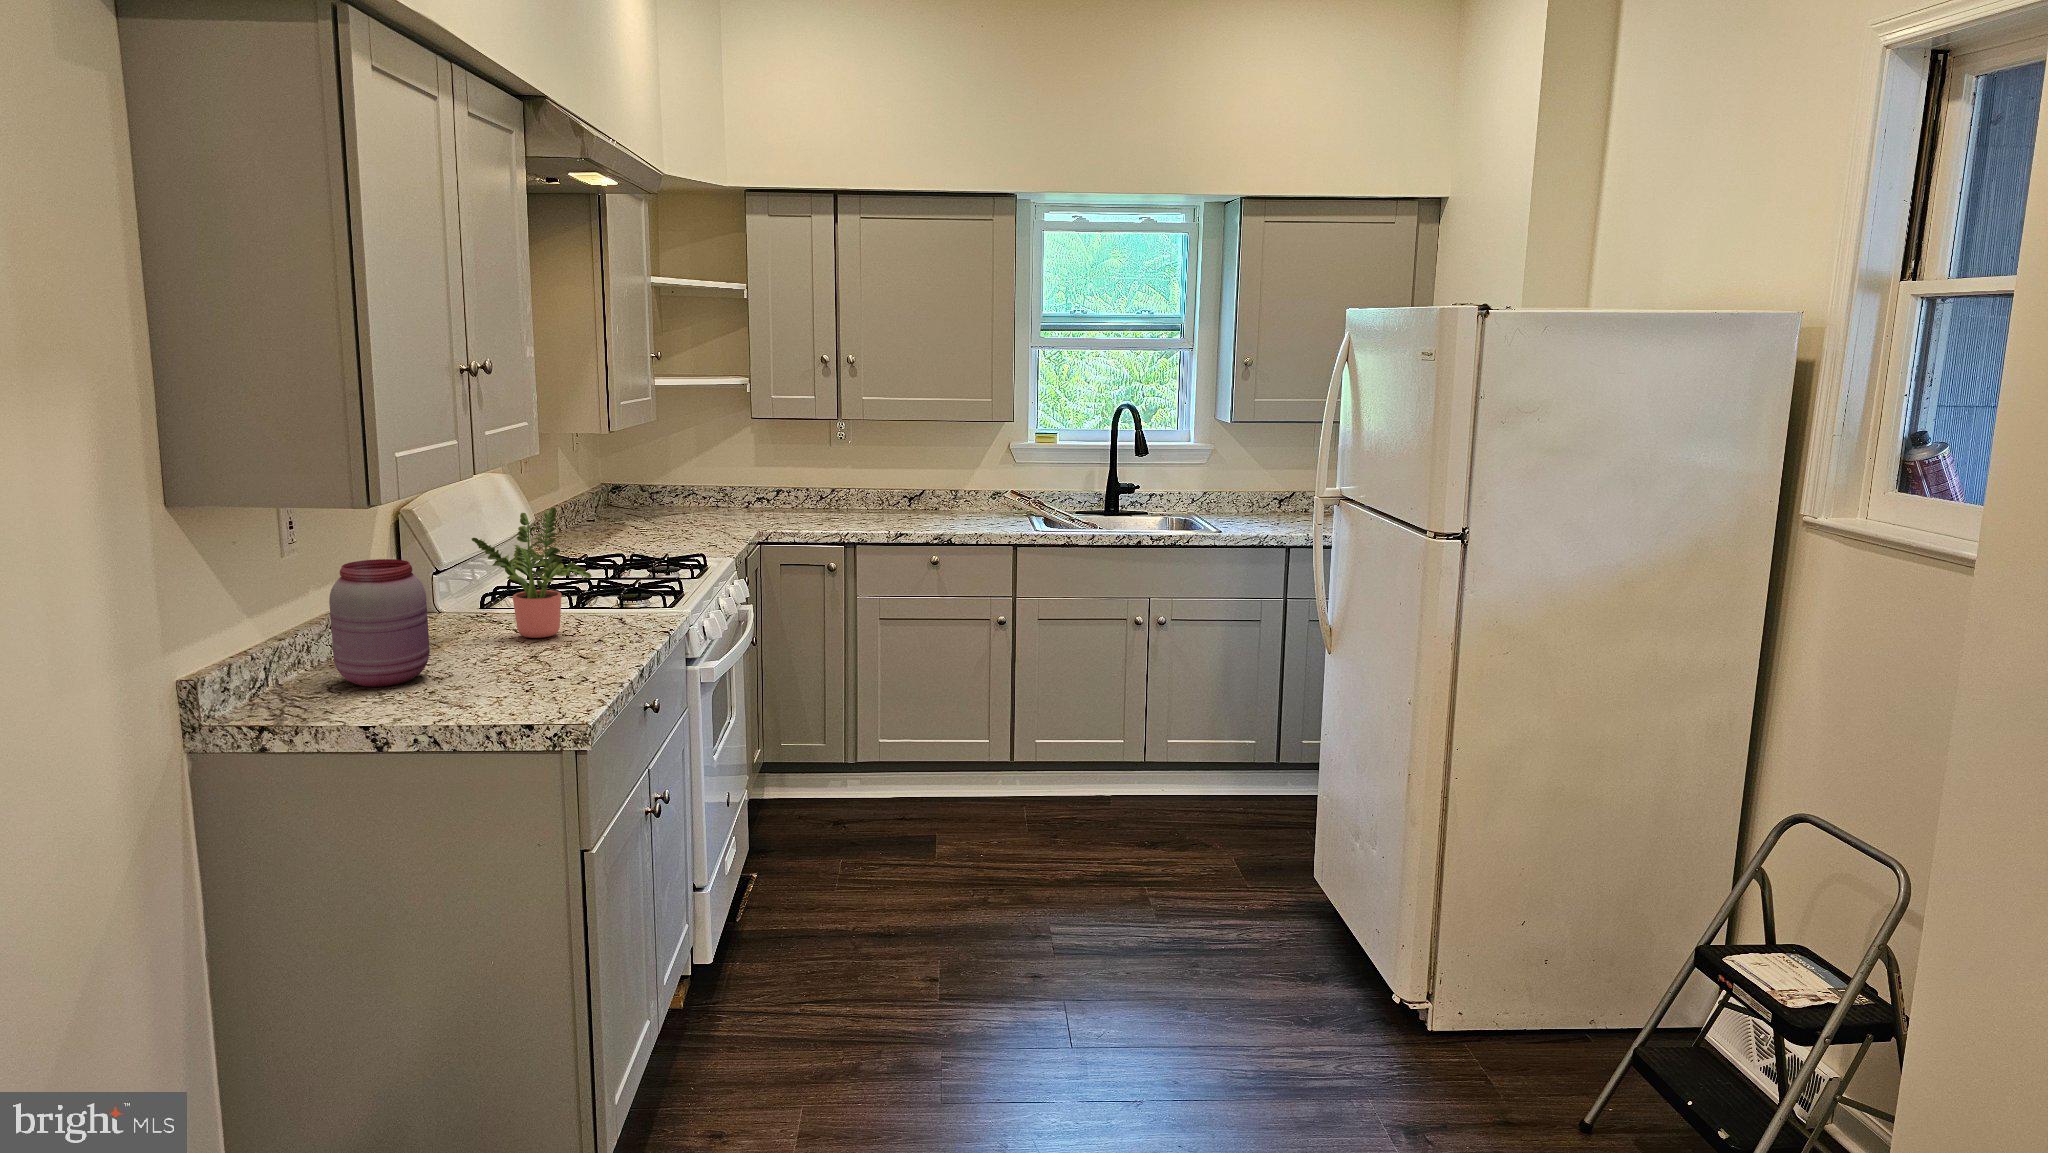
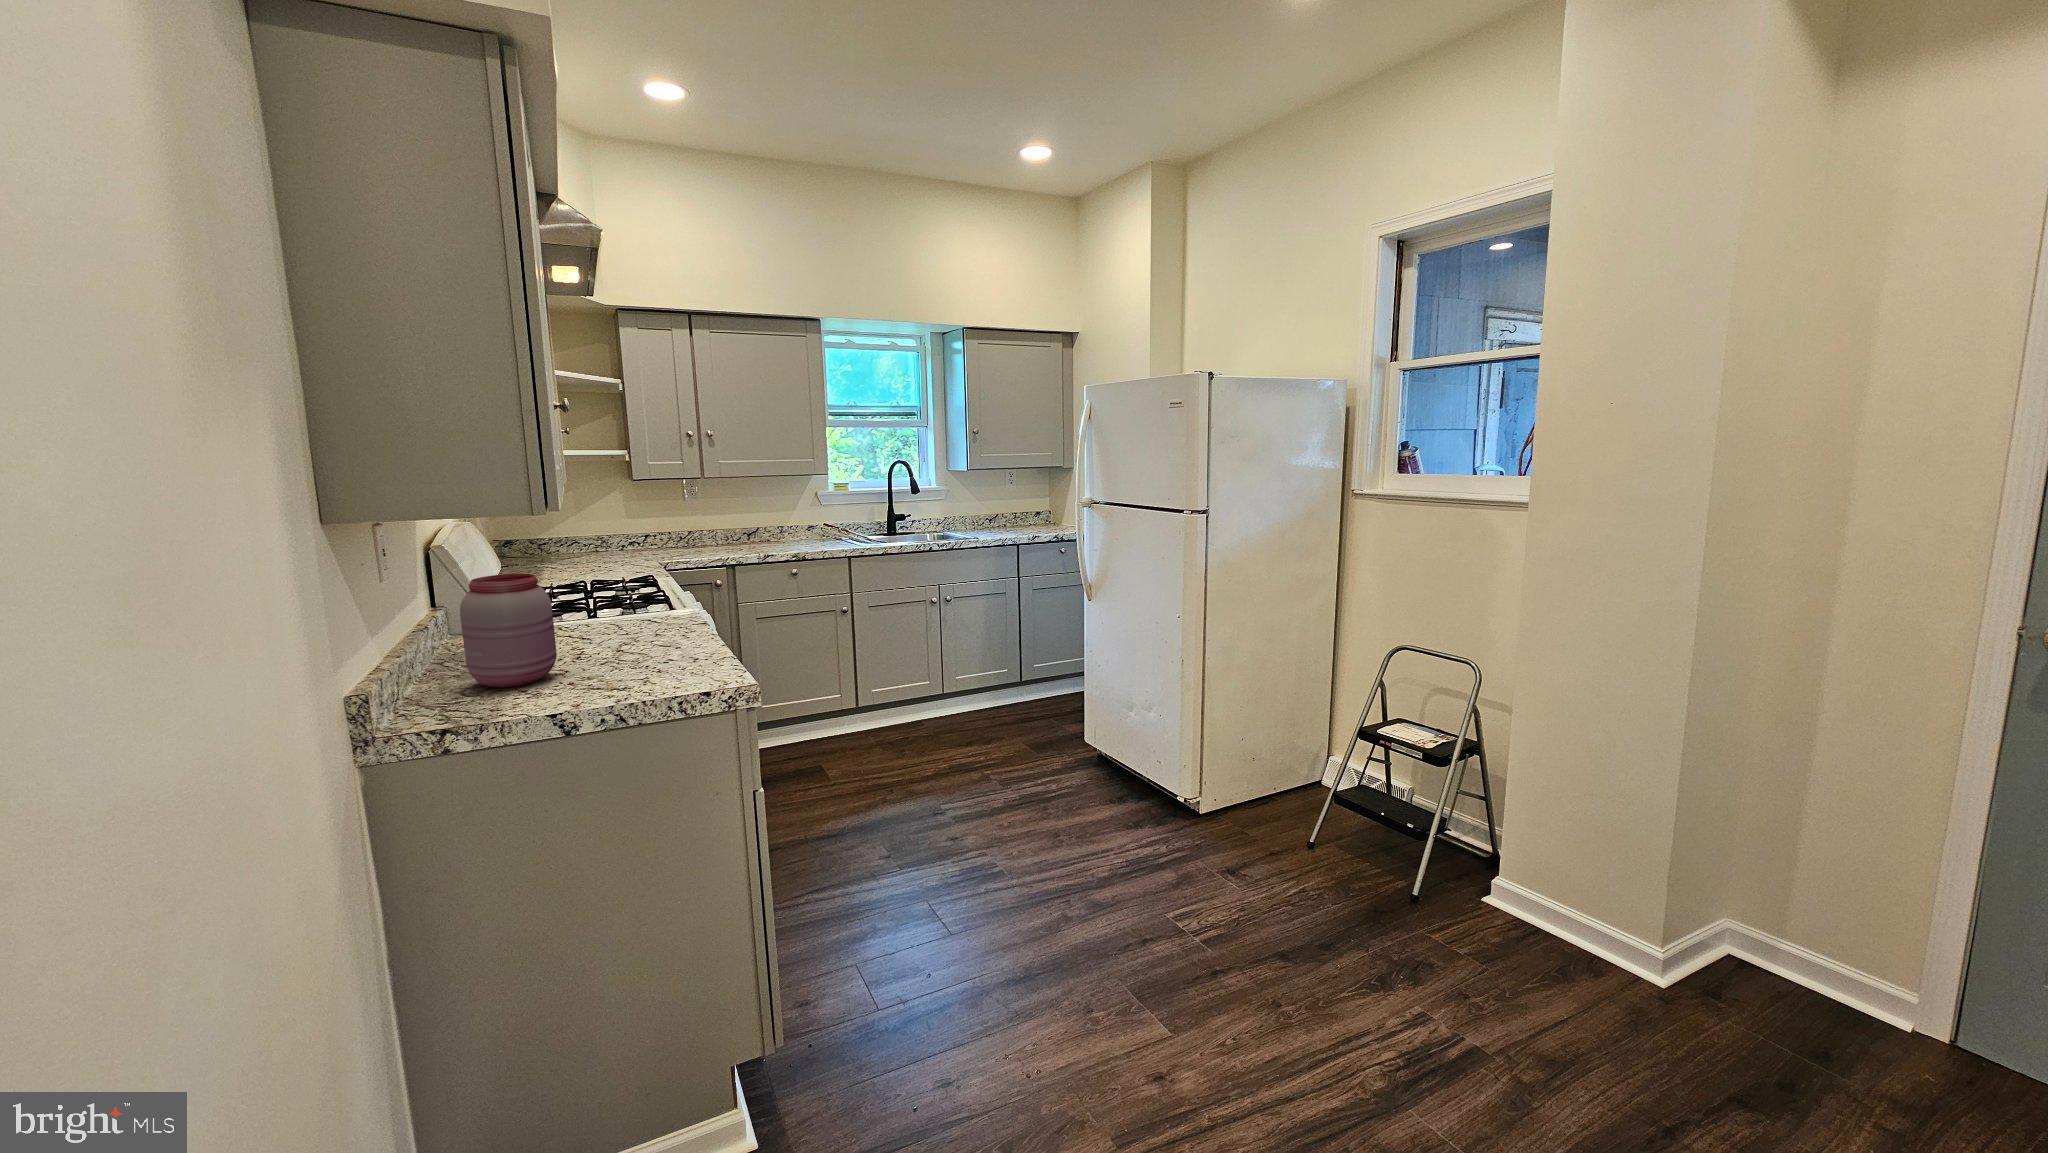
potted plant: present [472,508,591,638] -> none [545,530,656,639]

